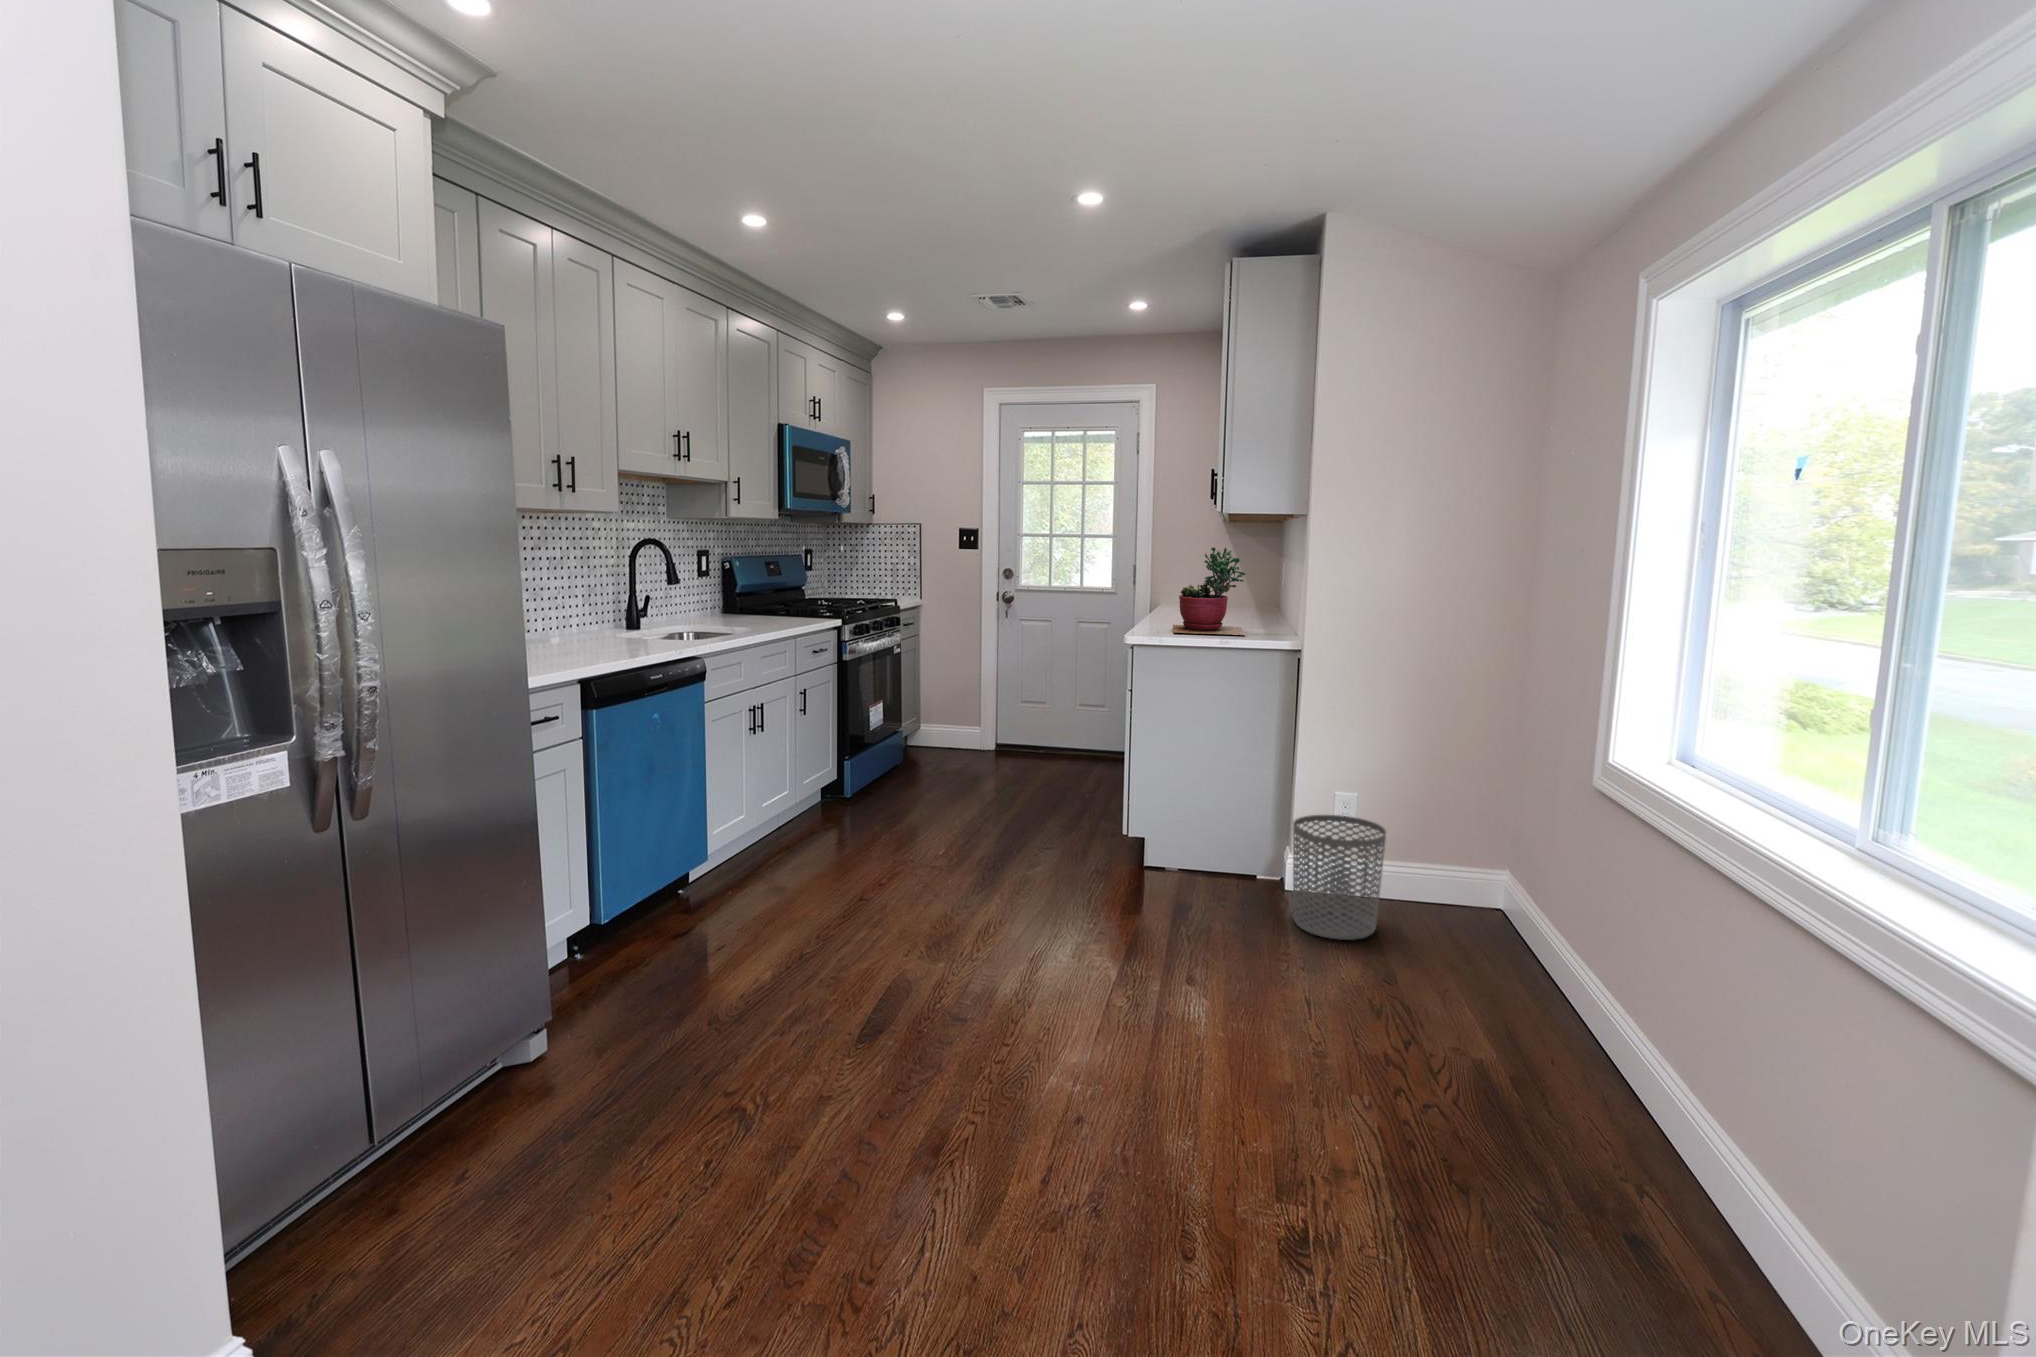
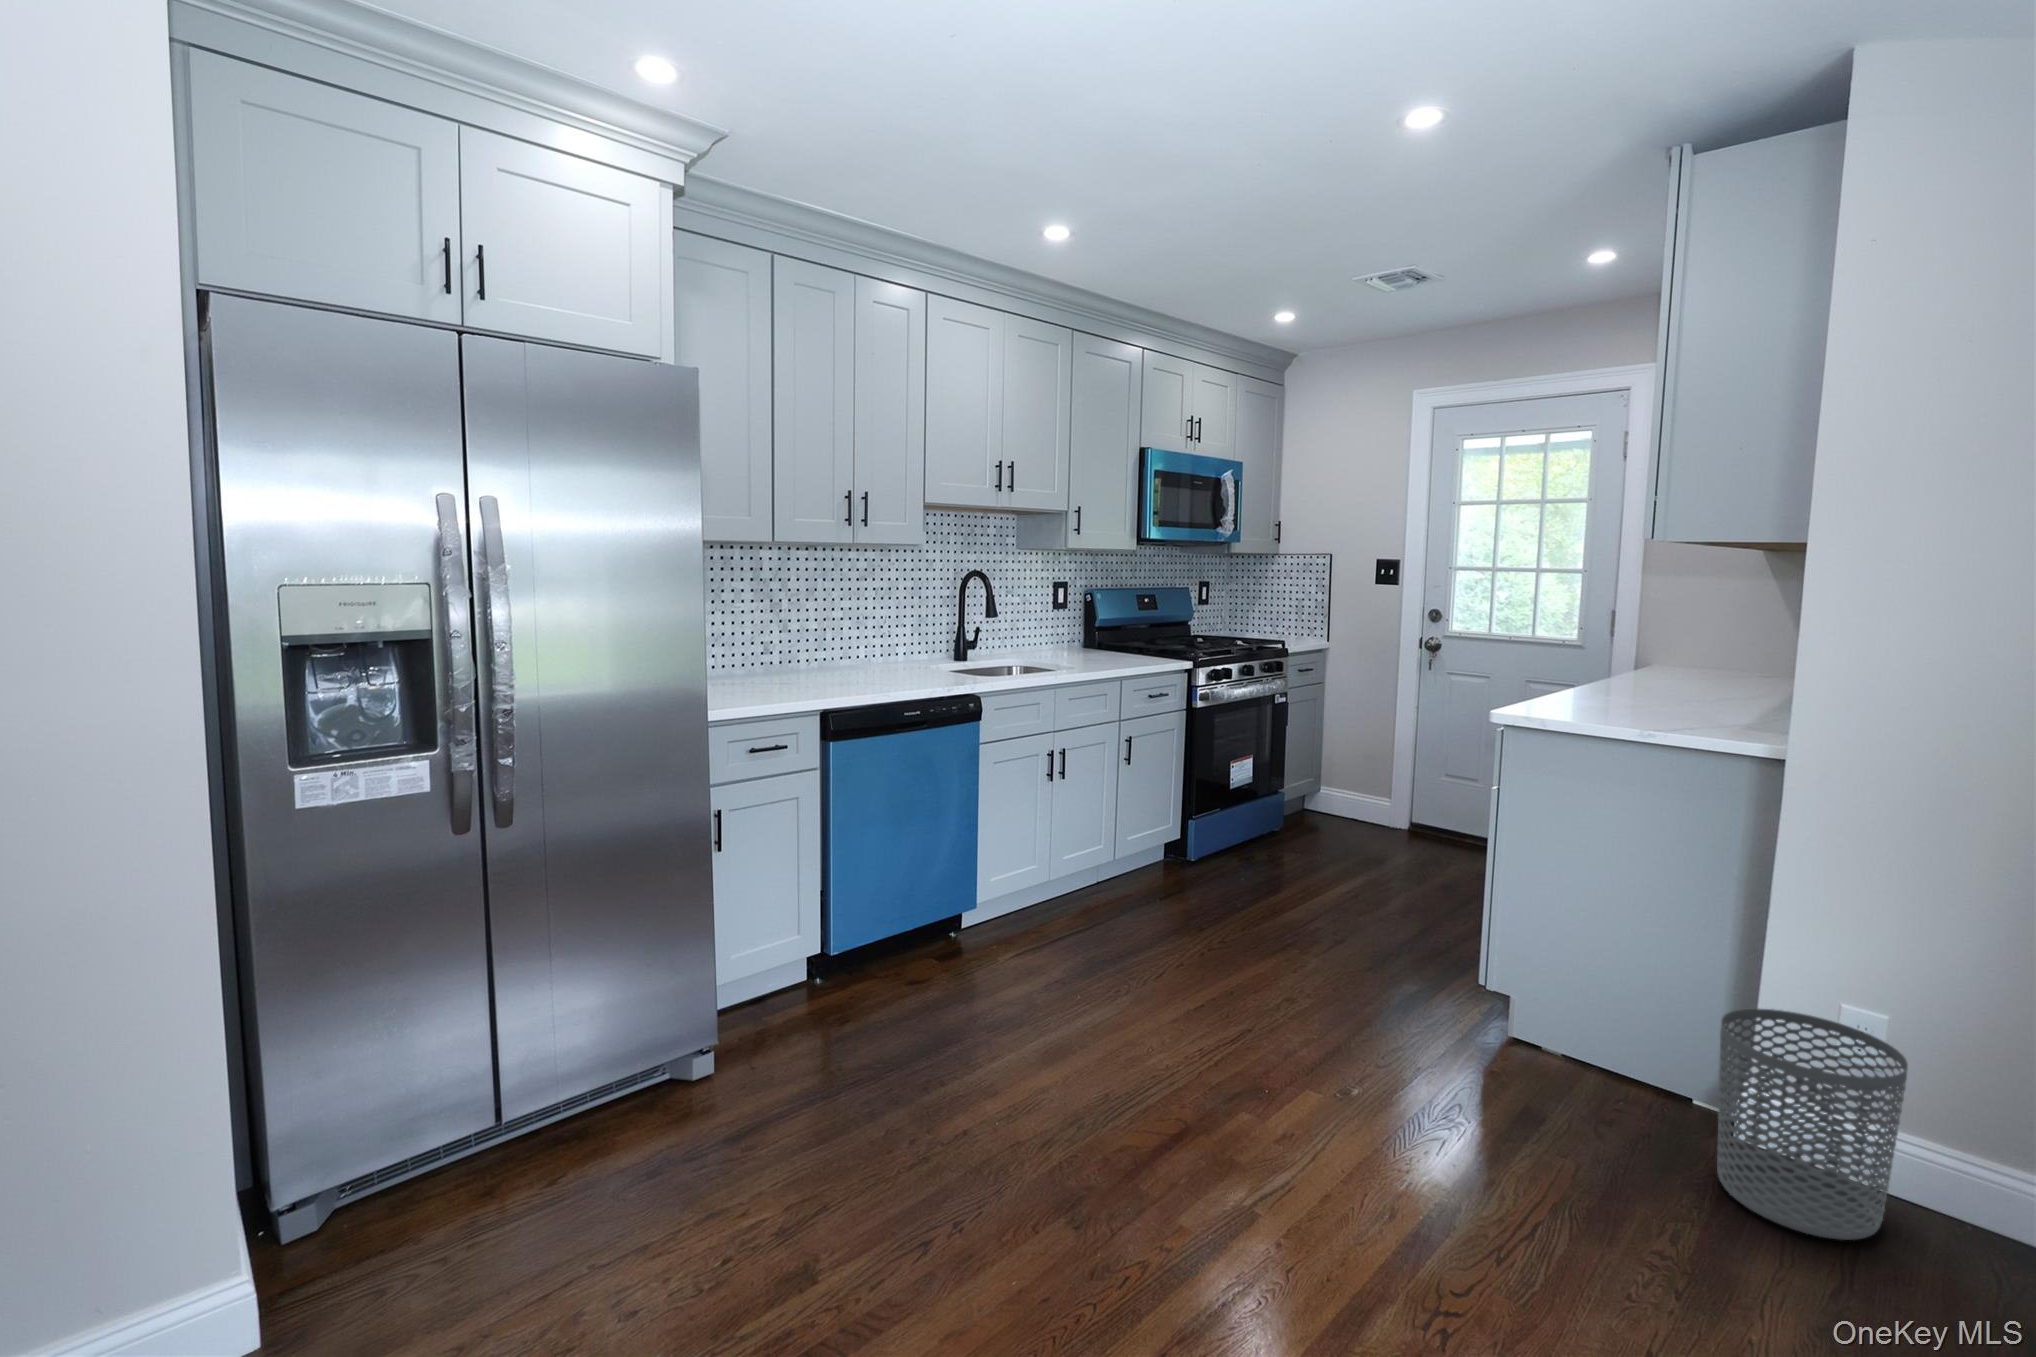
succulent plant: present [1173,547,1245,635] -> none [1584,582,1719,712]

